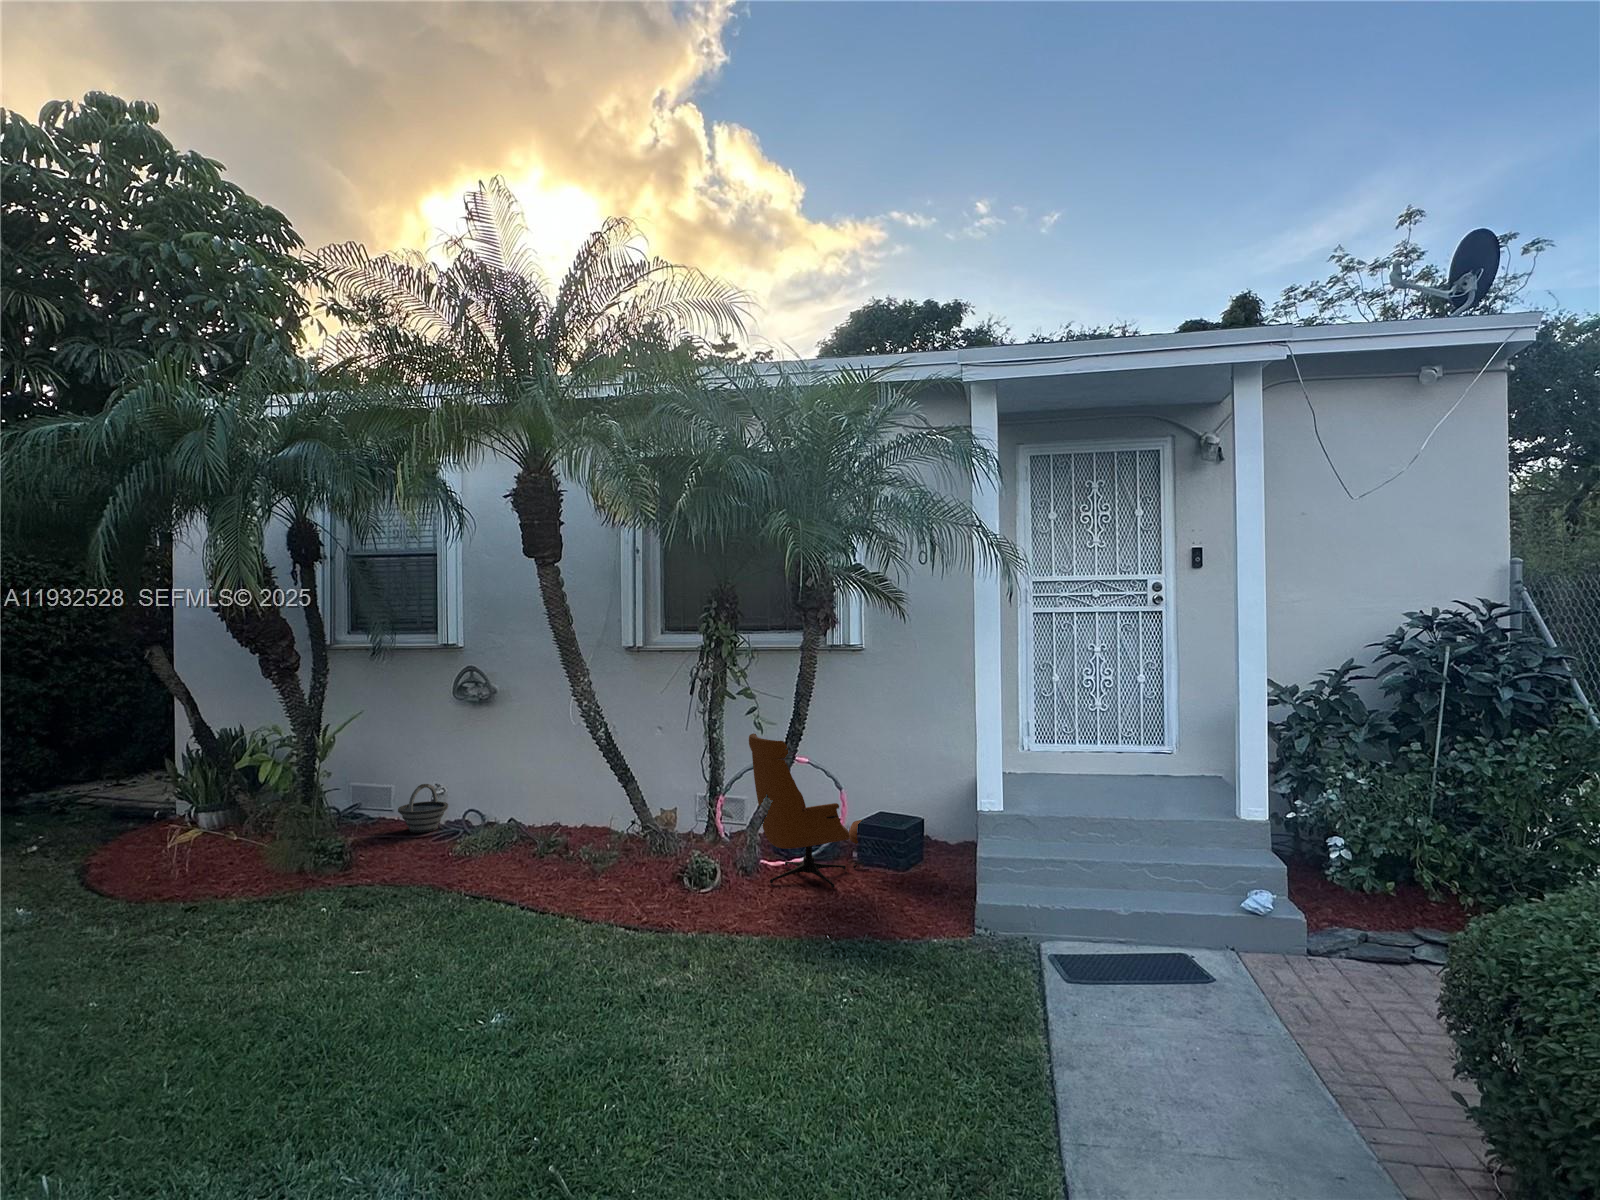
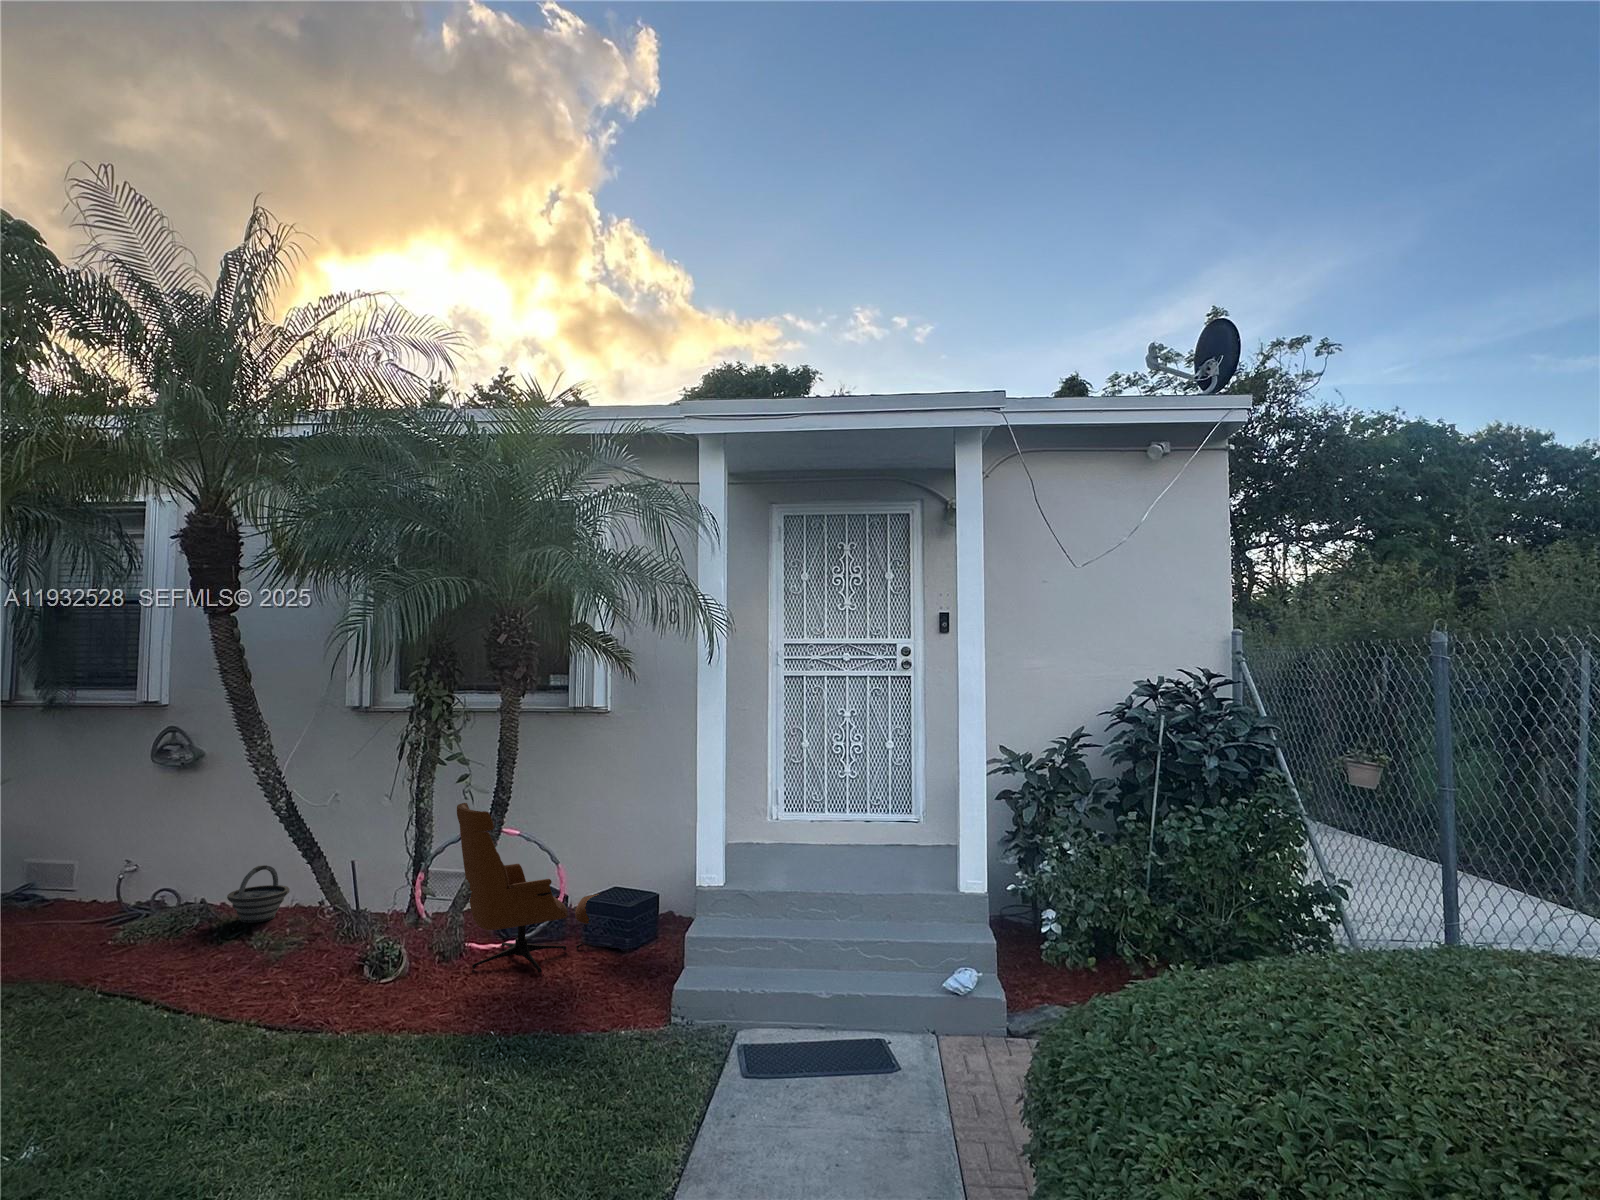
bucket: present [398,784,448,833] -> present [227,865,290,923]

